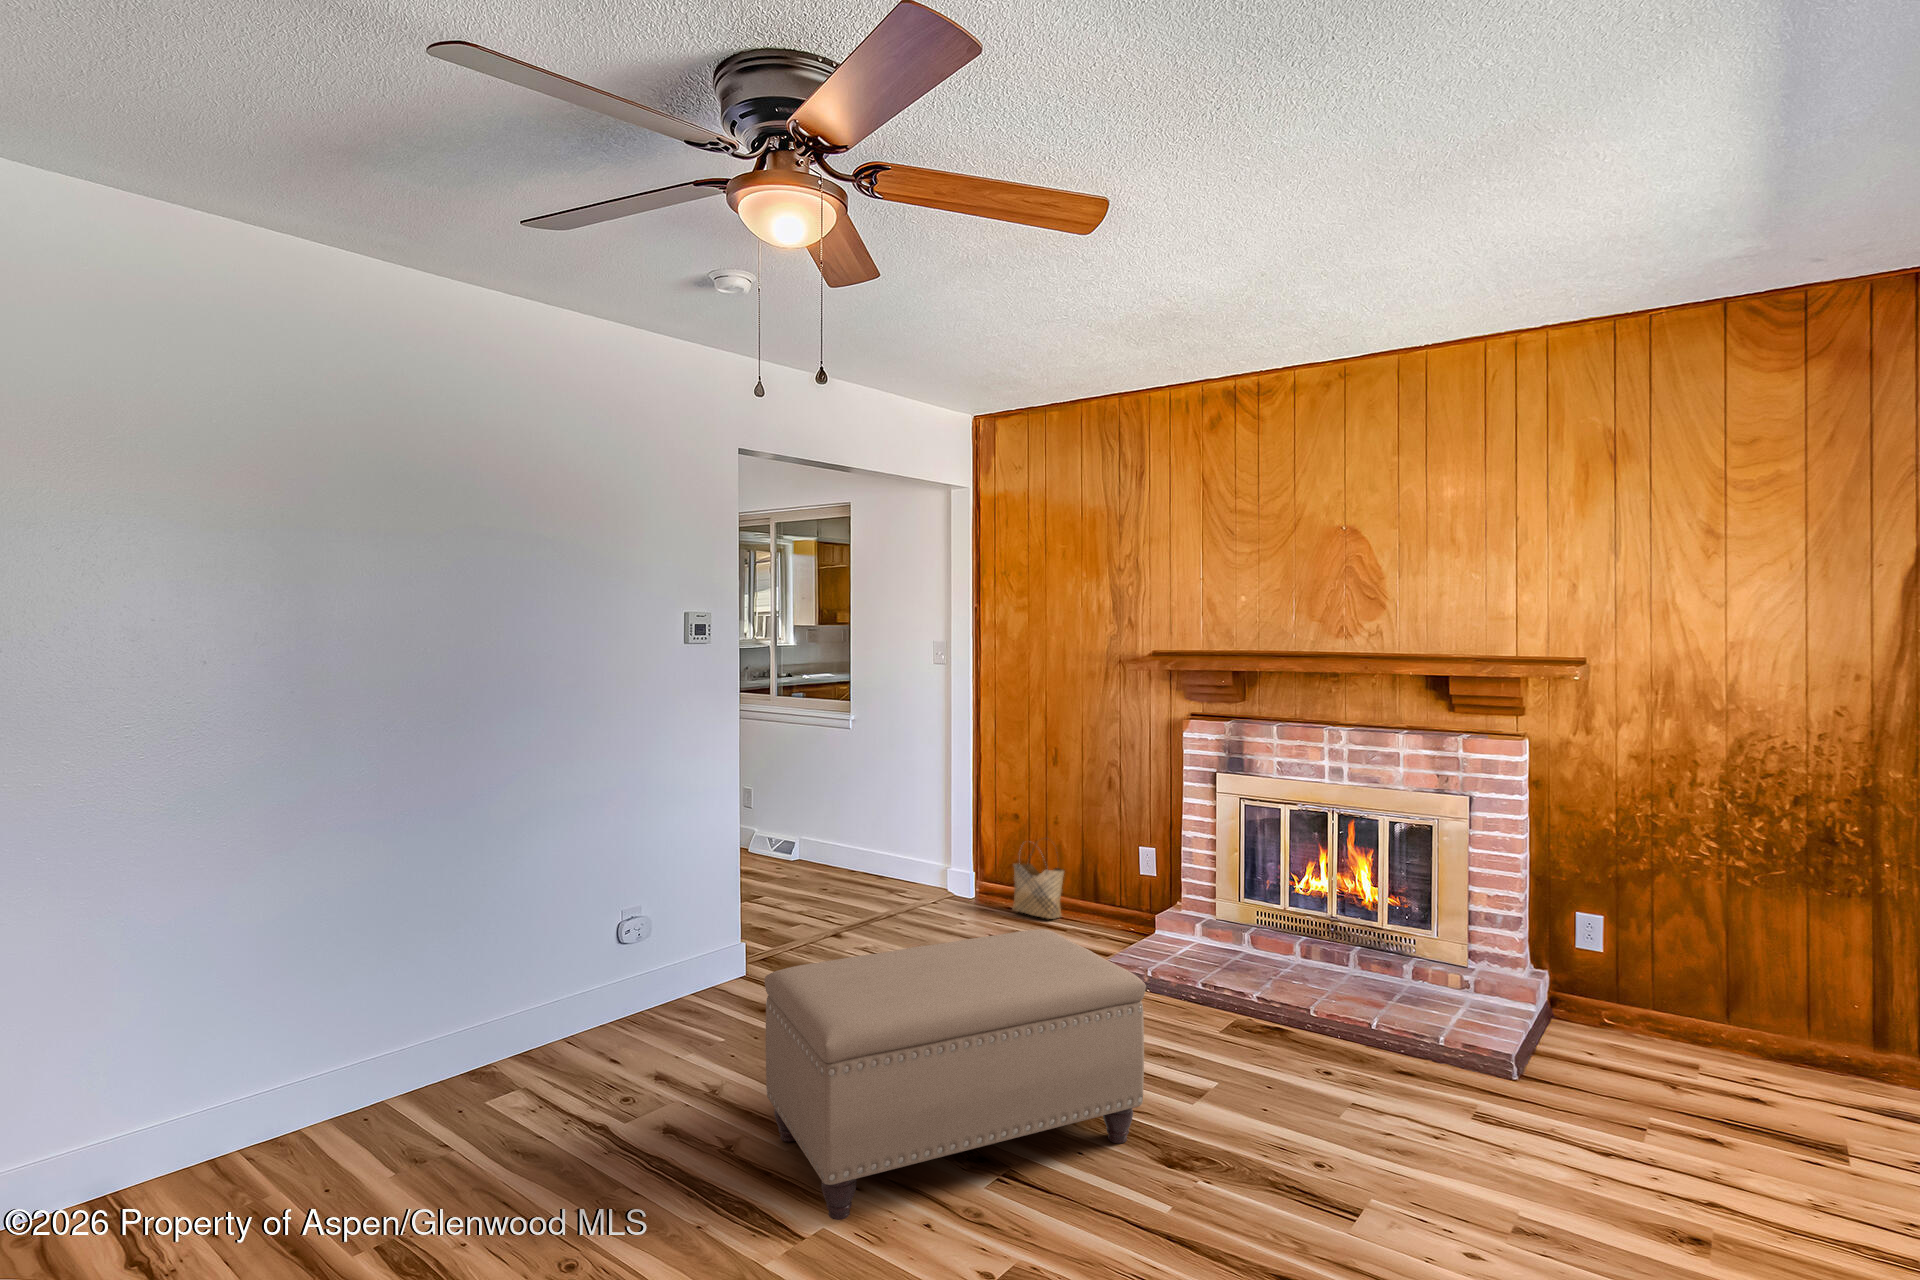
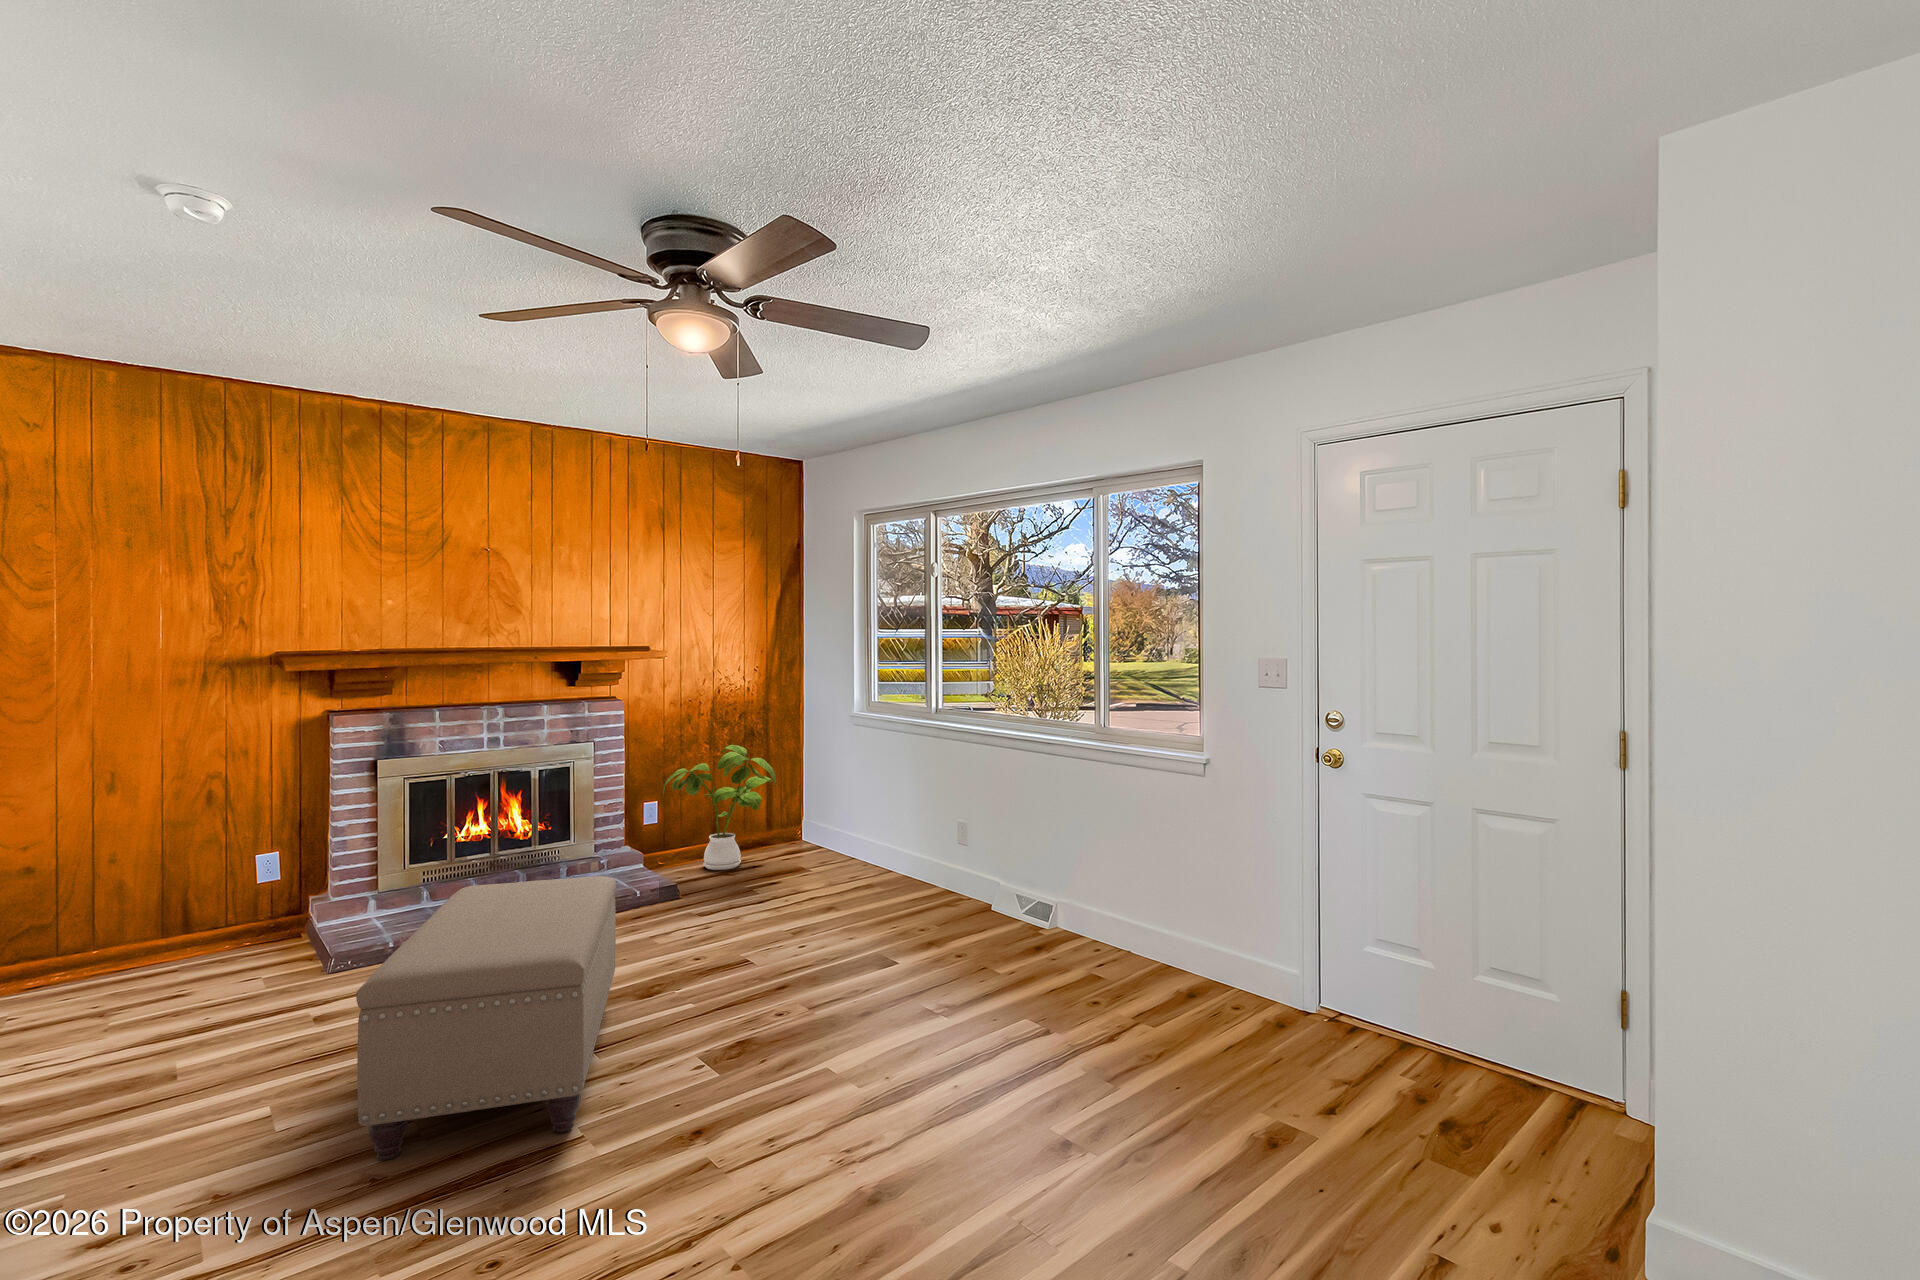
woven basket: present [1012,838,1064,919] -> none [52,880,150,983]
house plant: none [1586,847,1864,1082] -> present [663,745,776,870]

